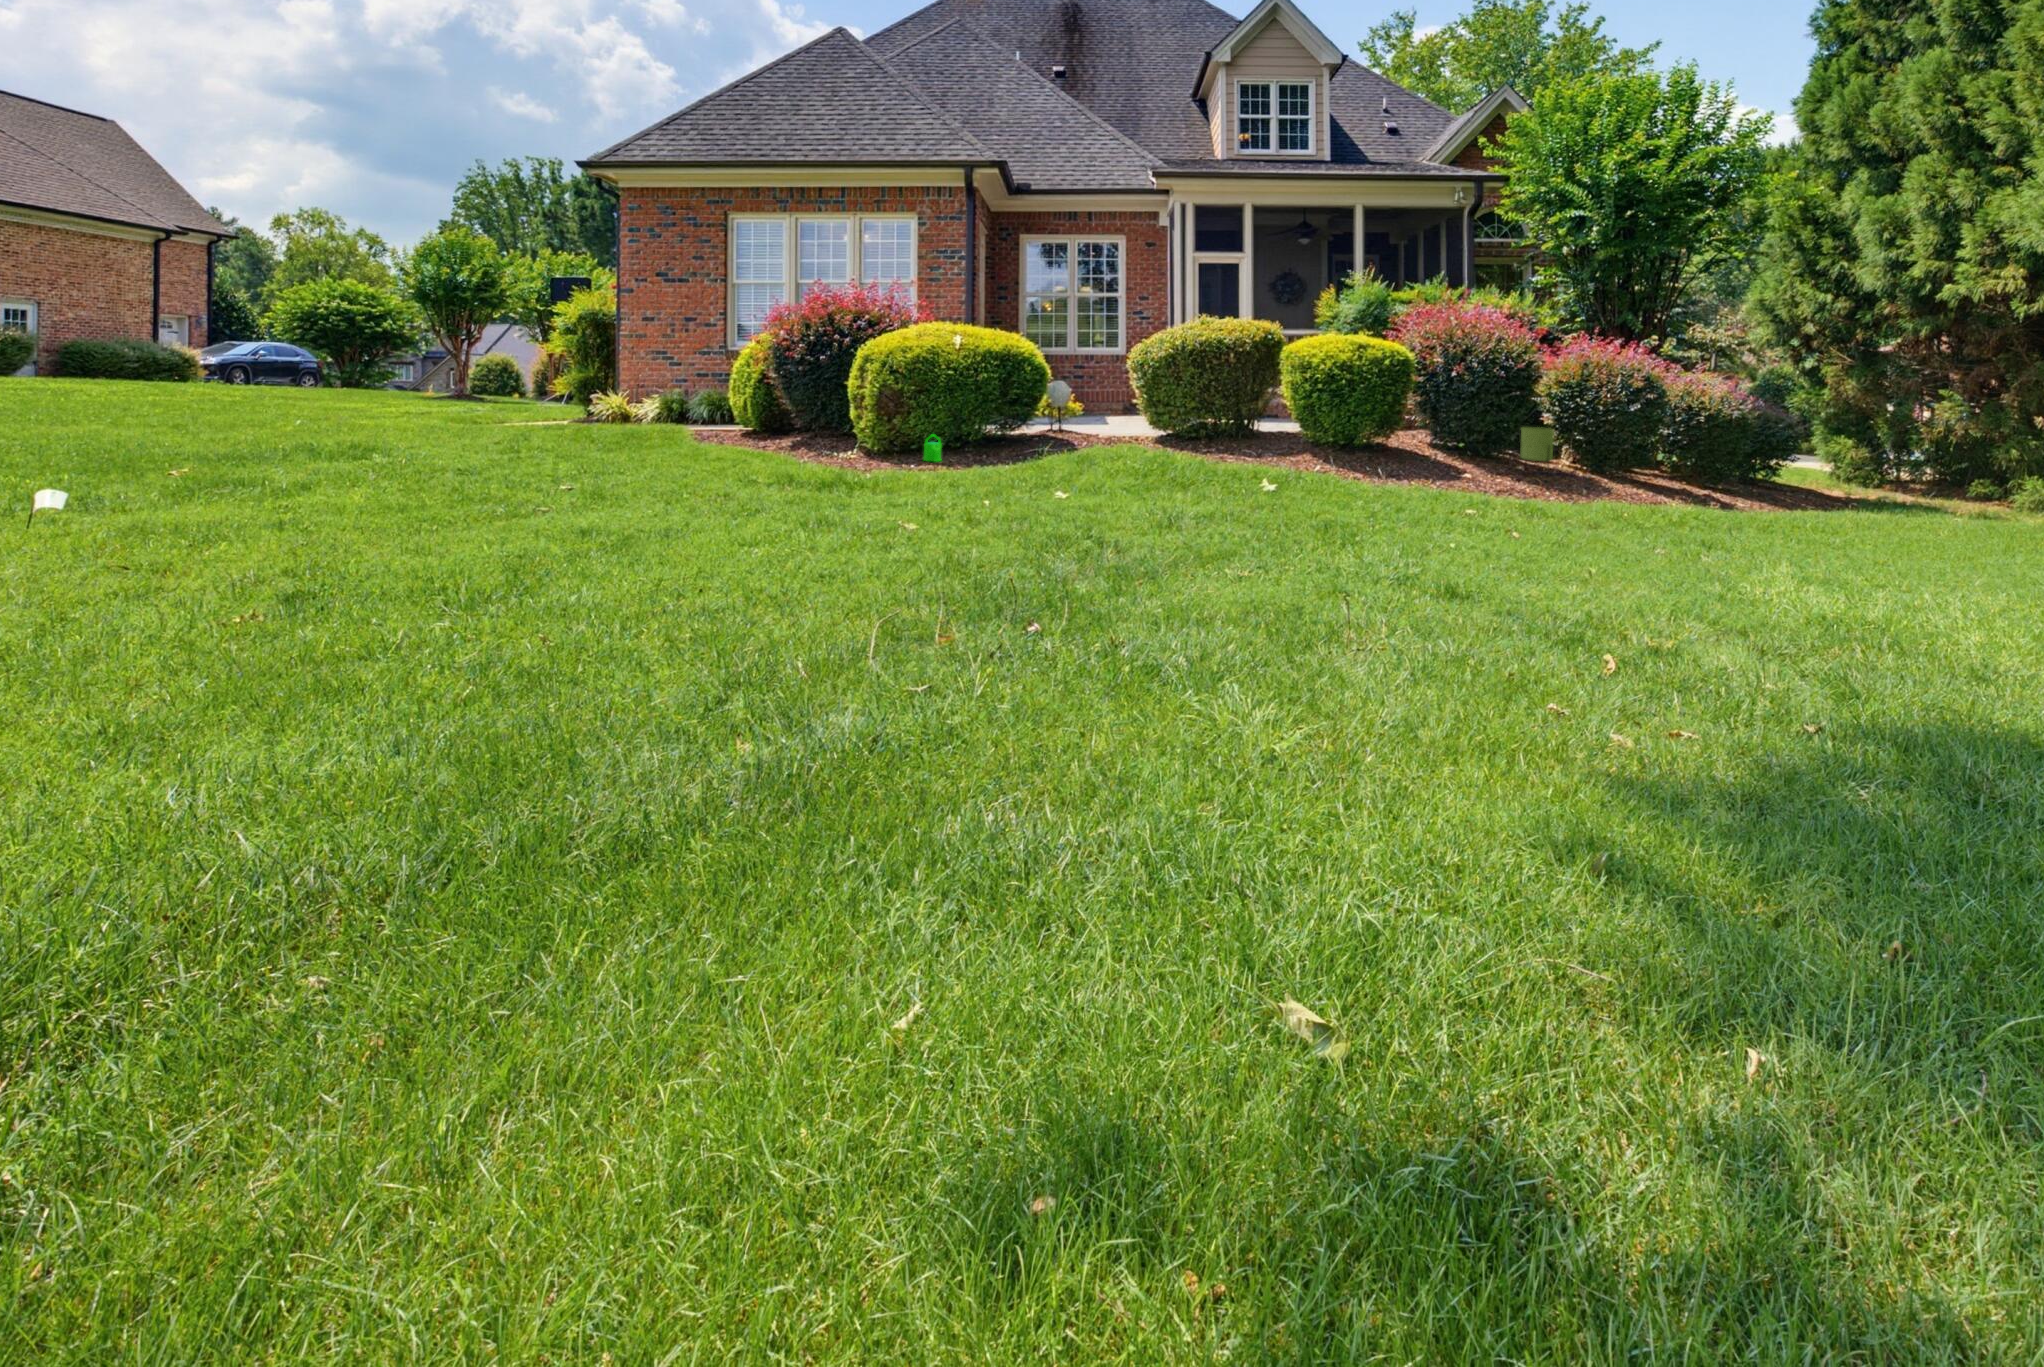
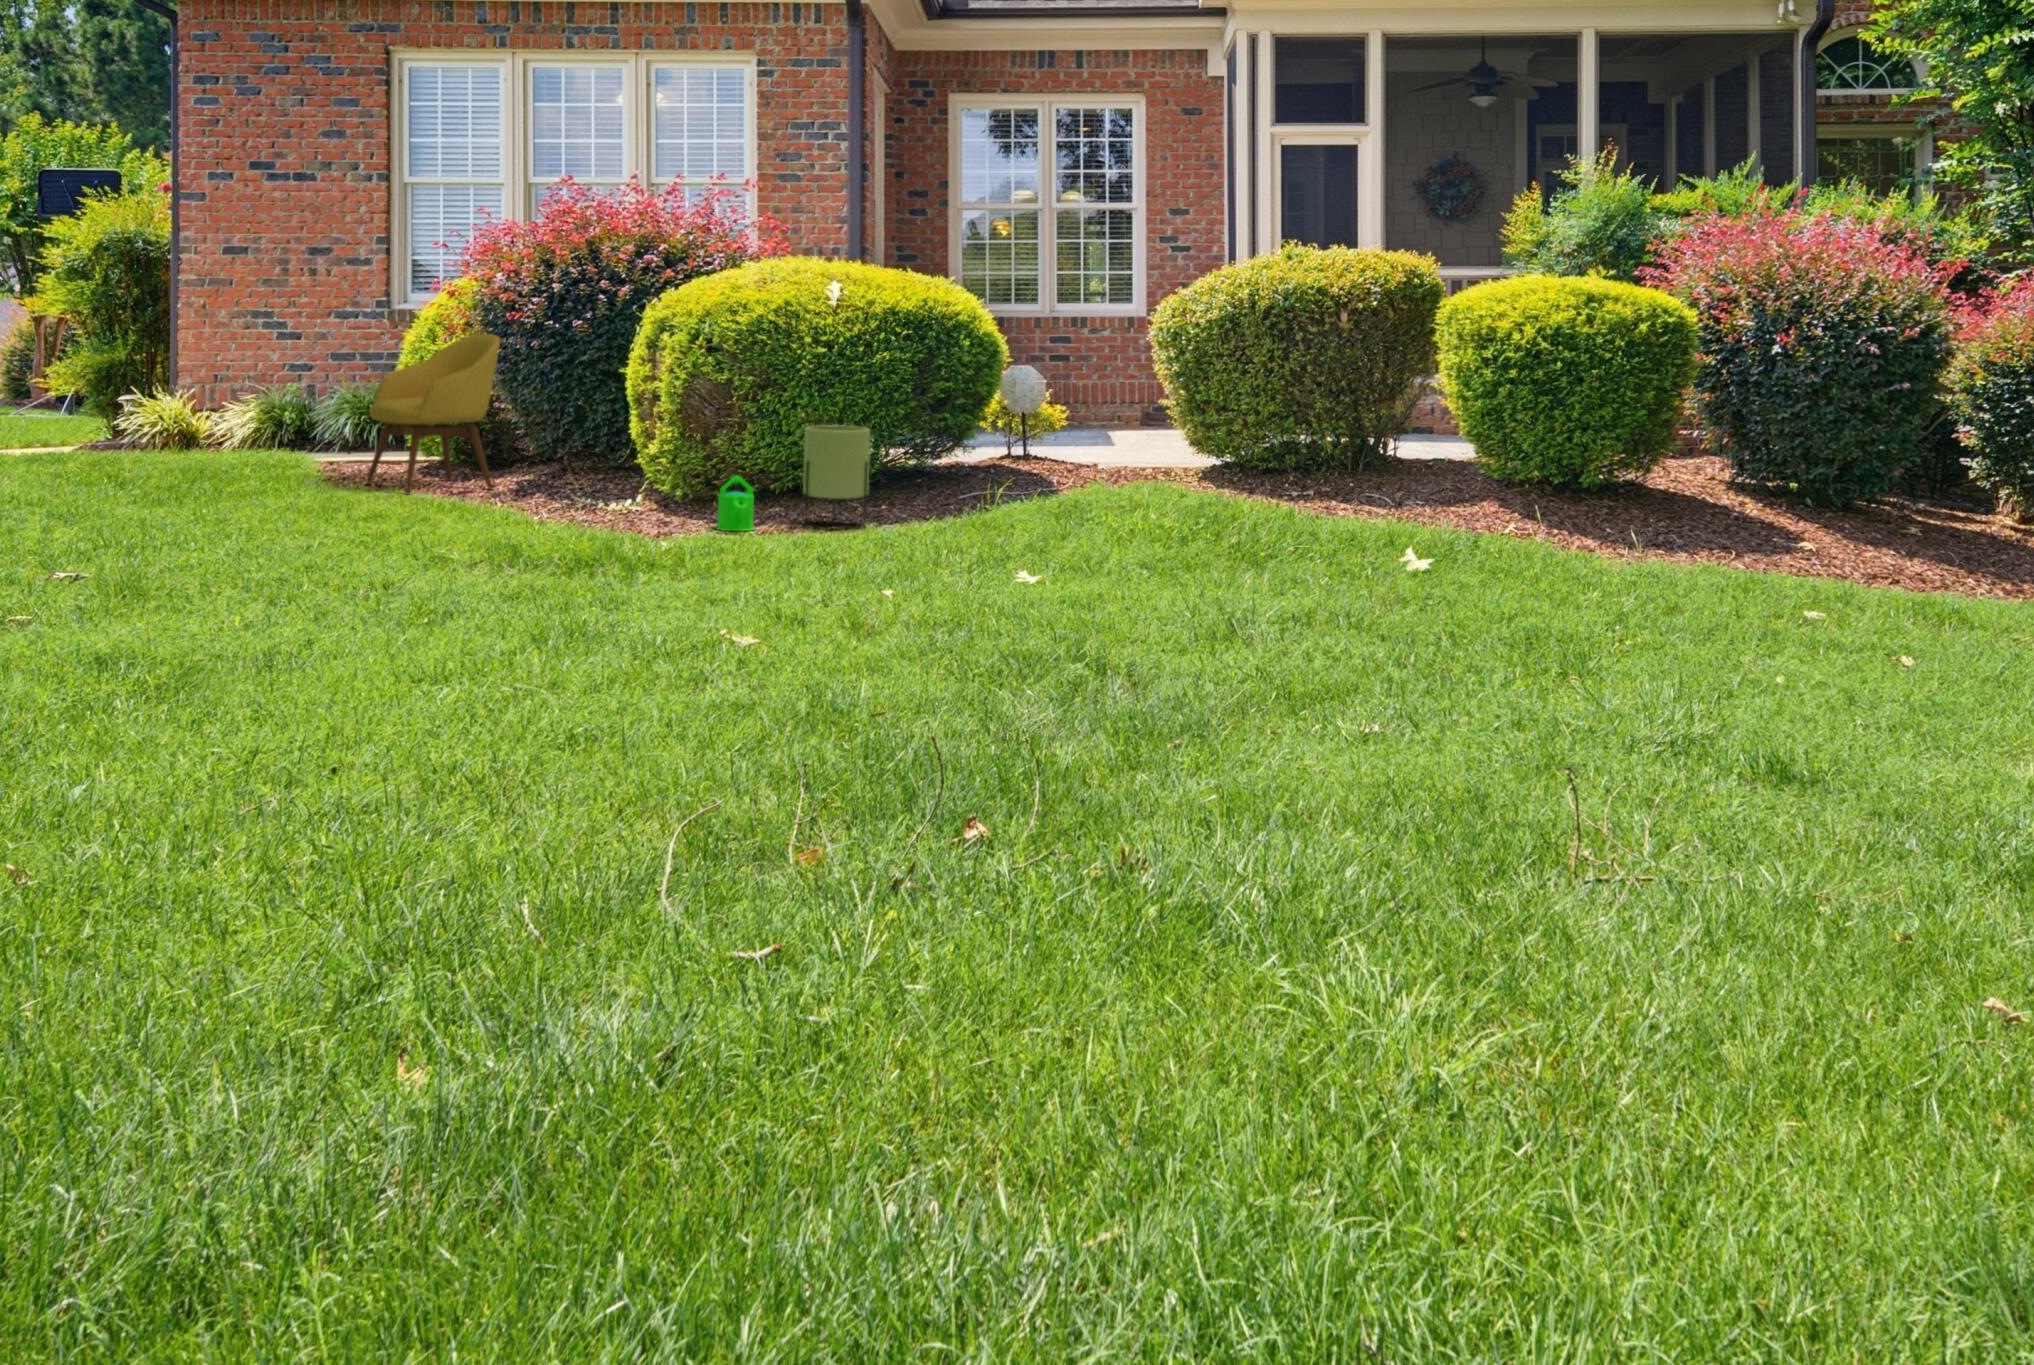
chair: none [735,362,805,444] -> present [365,334,500,495]
planter: present [1519,427,1554,463] -> present [803,425,870,527]

